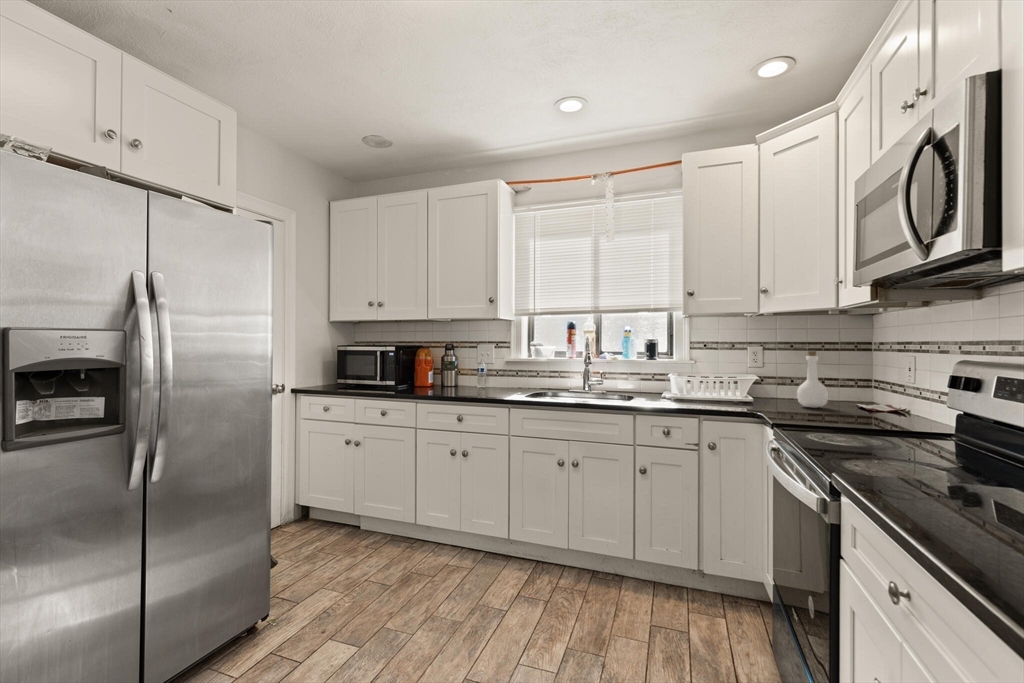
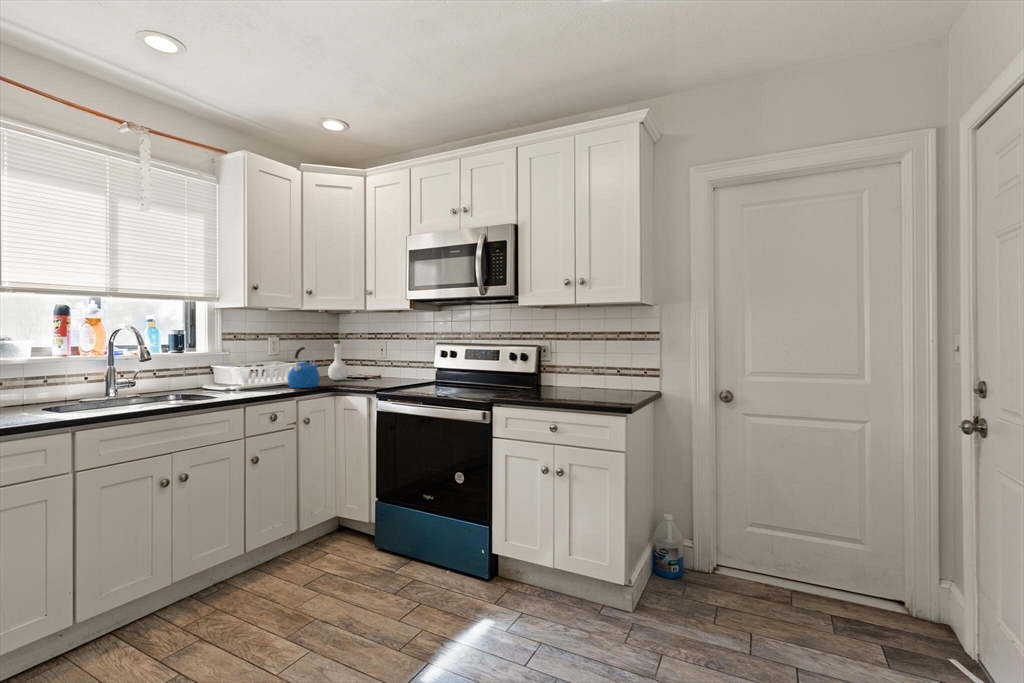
kettle: none [712,357,760,409] -> present [288,347,320,388]

